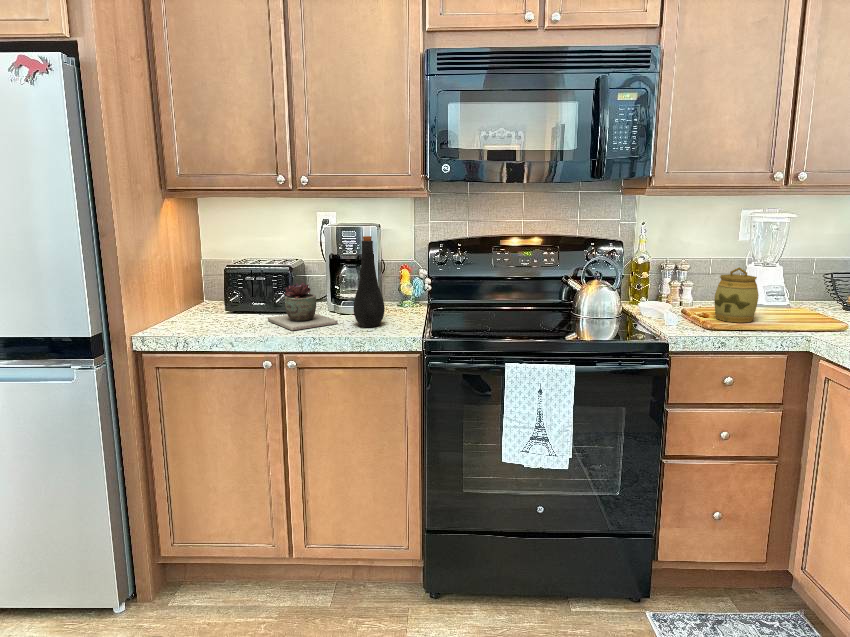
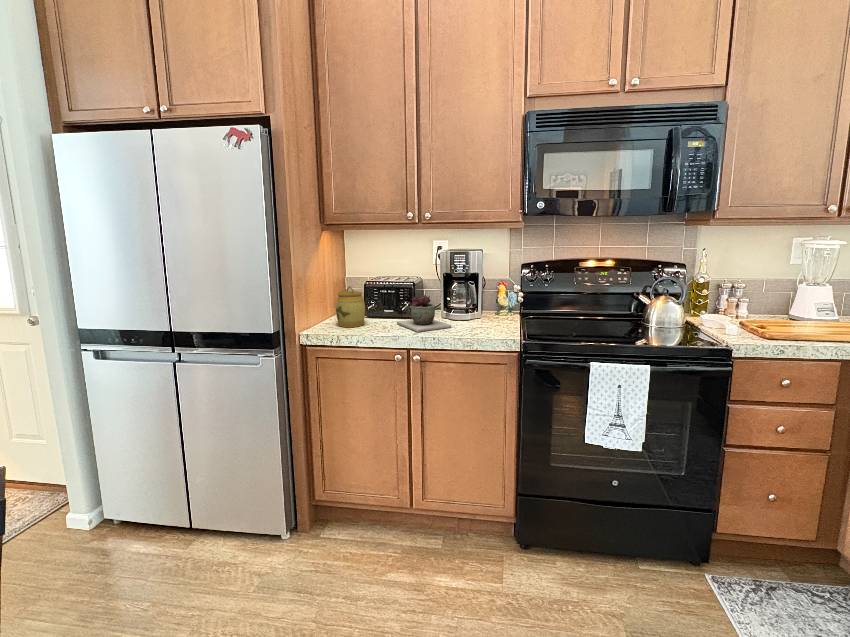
bottle: present [353,236,385,327] -> none [465,259,489,331]
jar: present [715,267,759,323] -> present [336,286,365,327]

